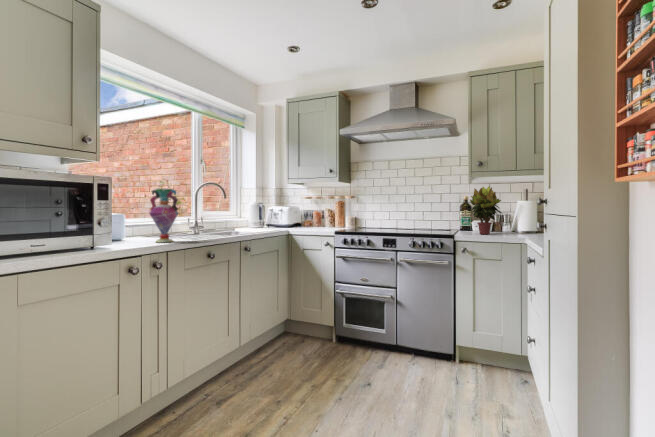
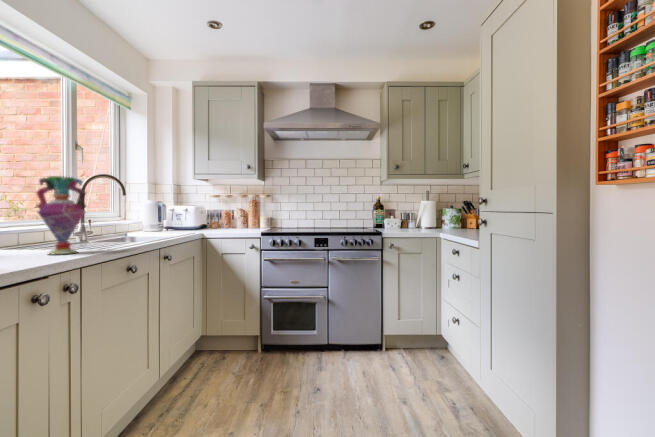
potted plant: present [470,186,502,234] -> none [390,187,419,231]

